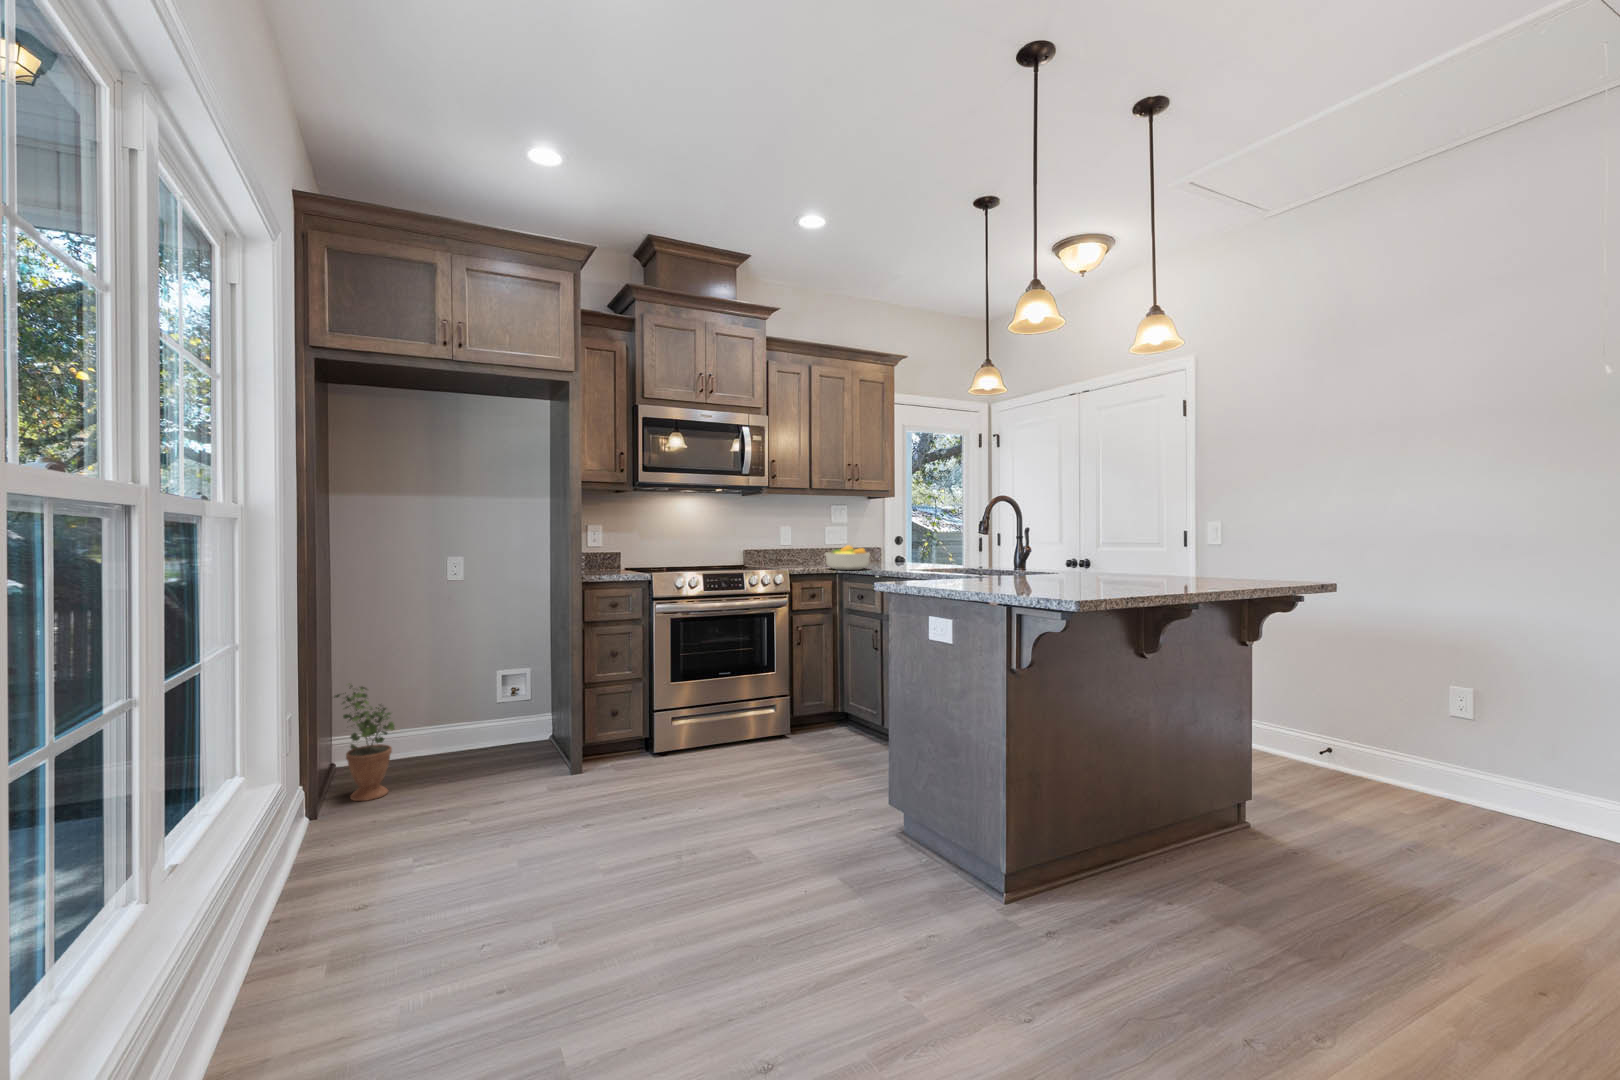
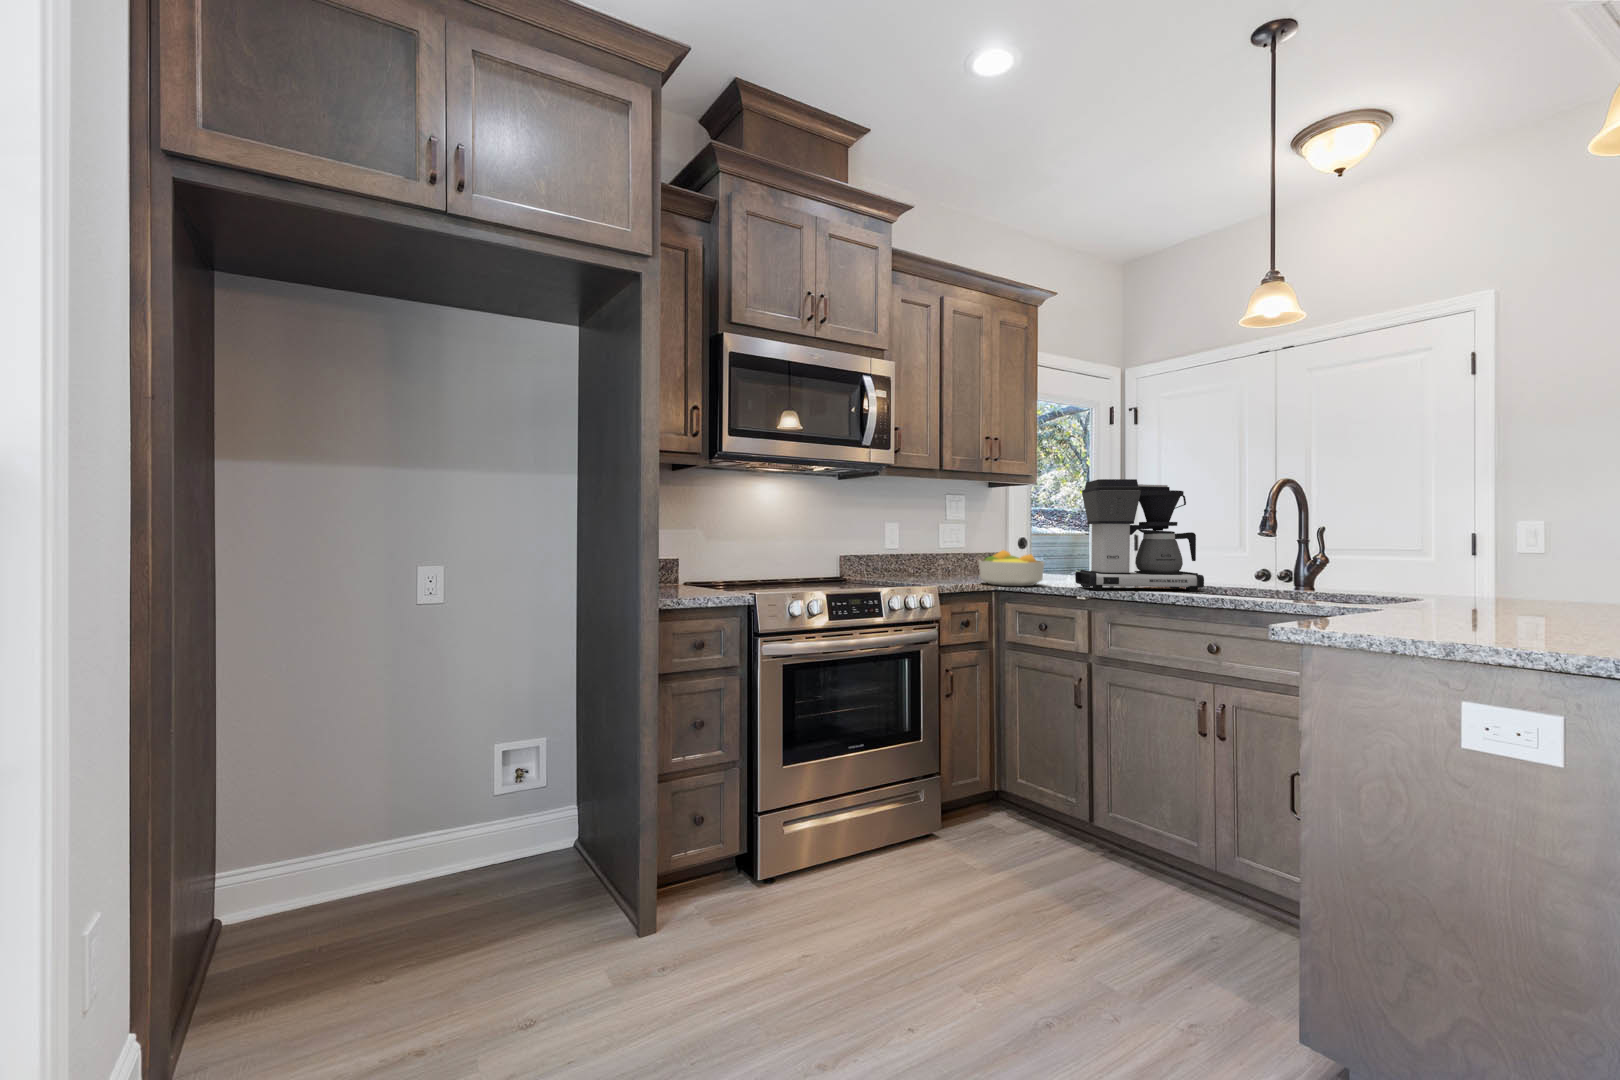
coffee maker: none [884,498,960,573] -> present [1075,479,1204,591]
potted plant: present [334,683,394,801] -> none [211,802,333,1025]

